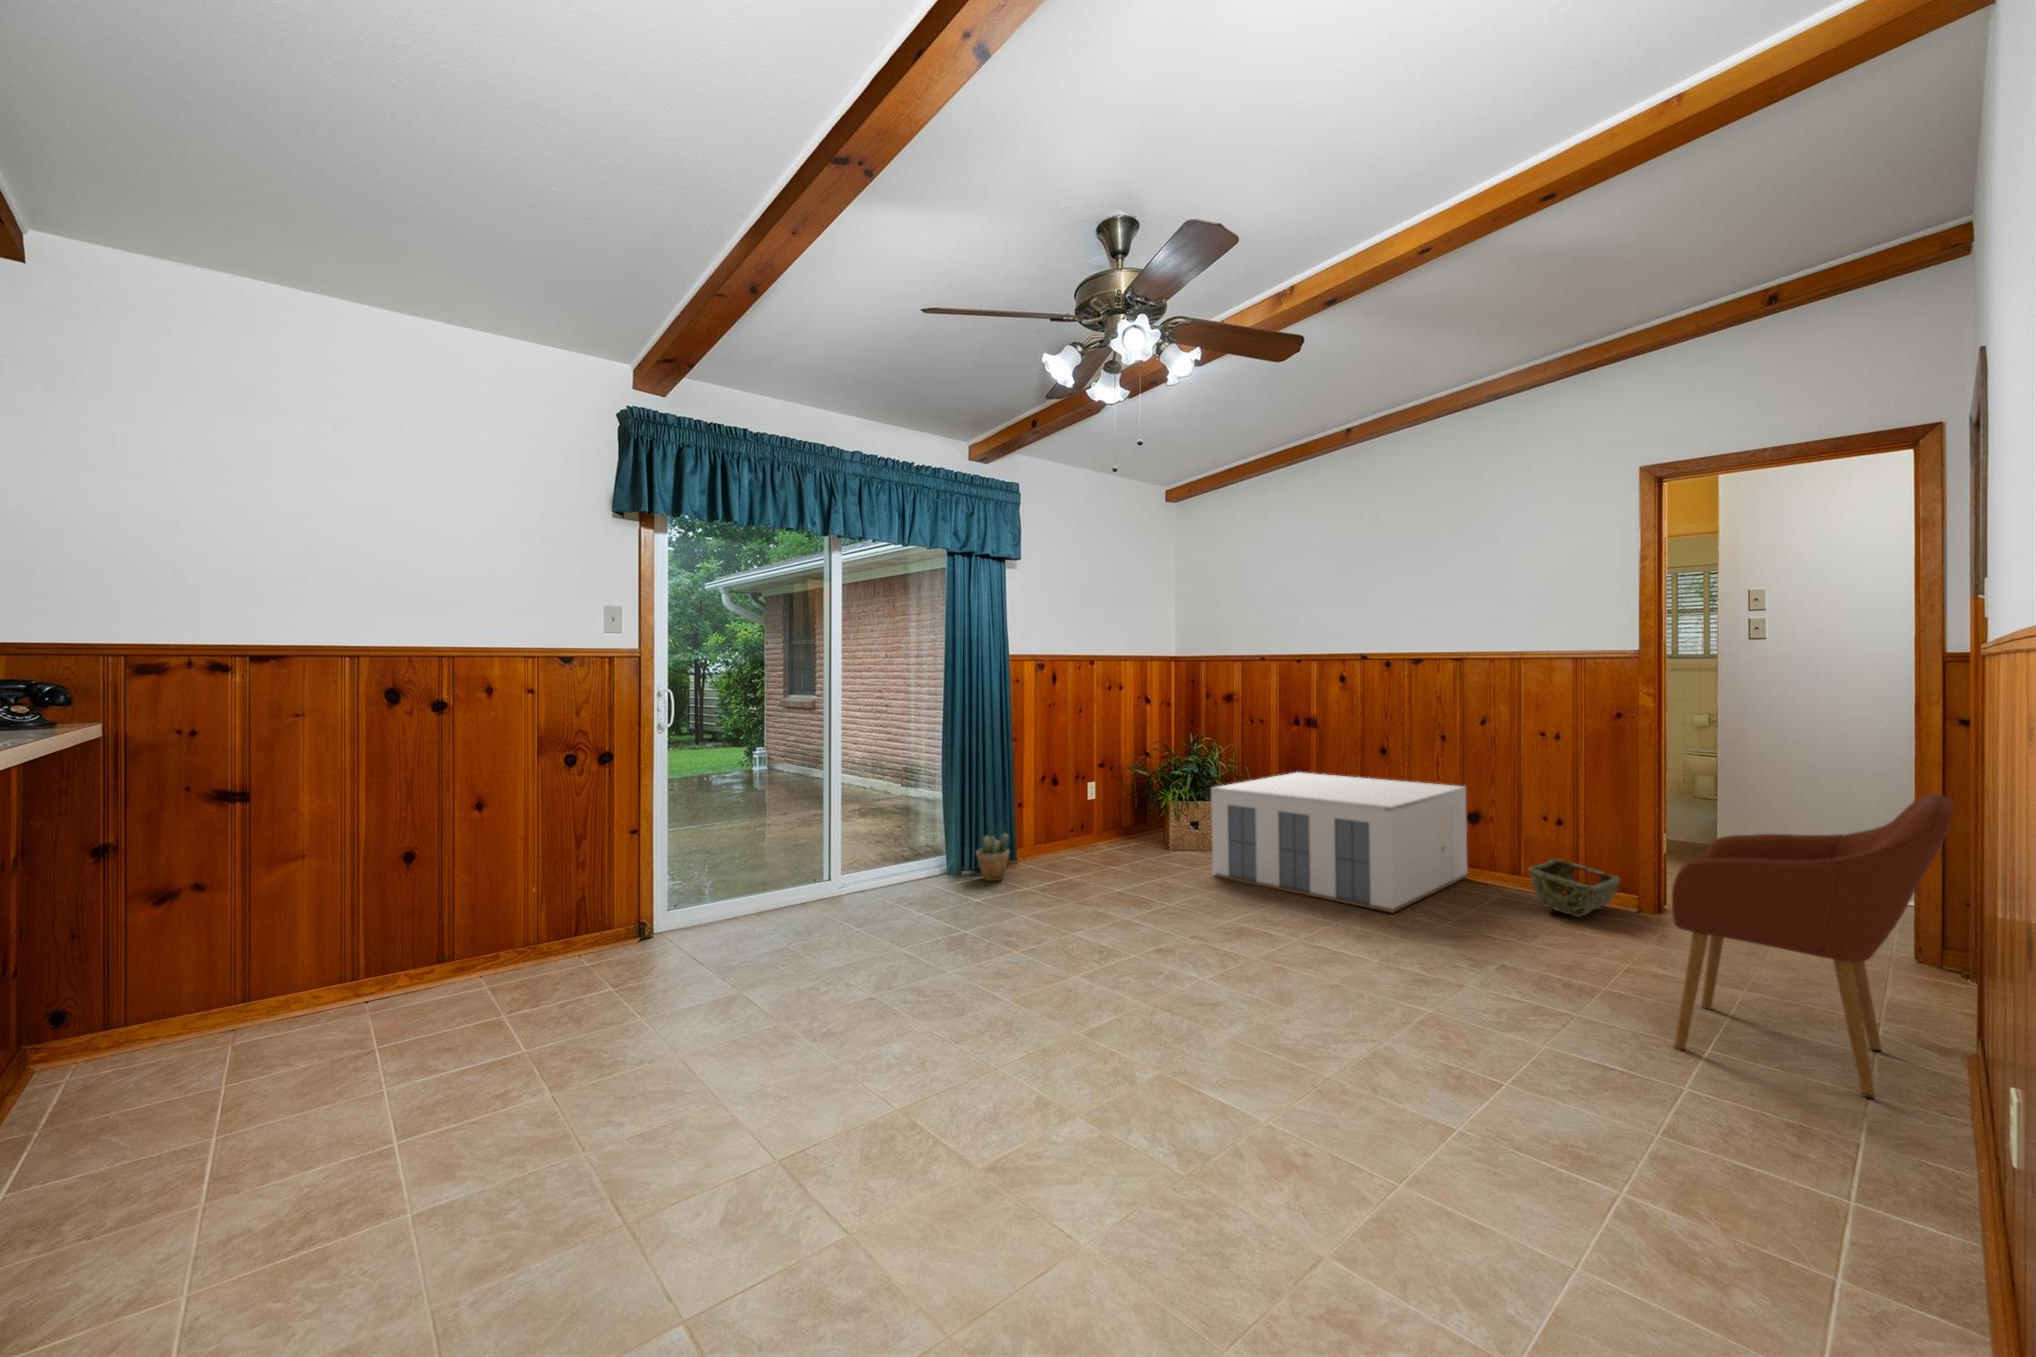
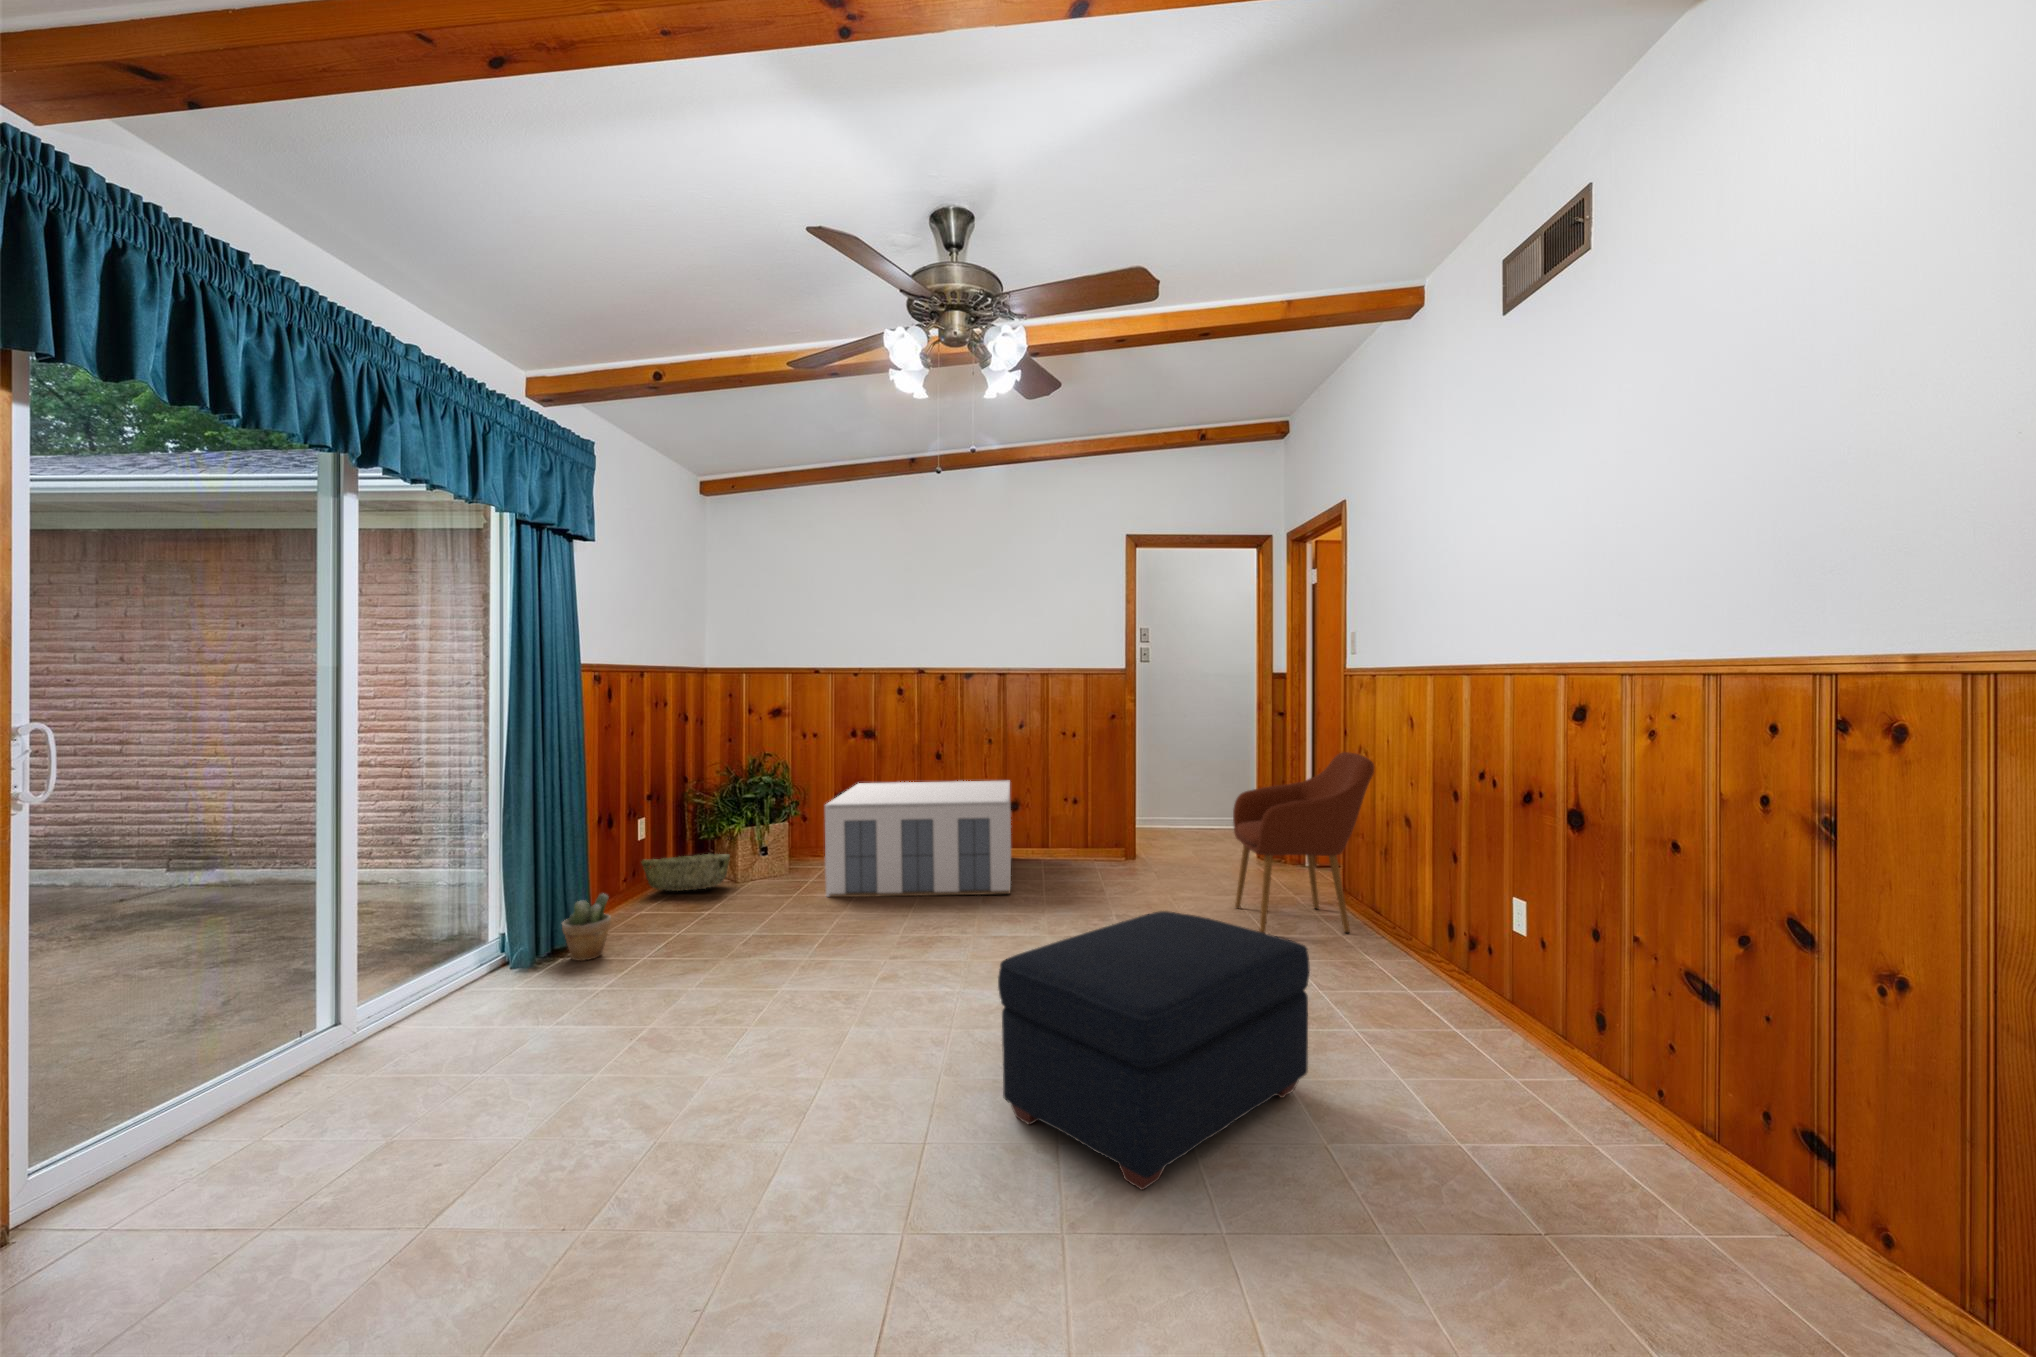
woven basket: present [1529,859,1621,917] -> present [641,854,730,891]
ottoman: none [1033,936,1370,1203] -> present [998,911,1310,1190]

